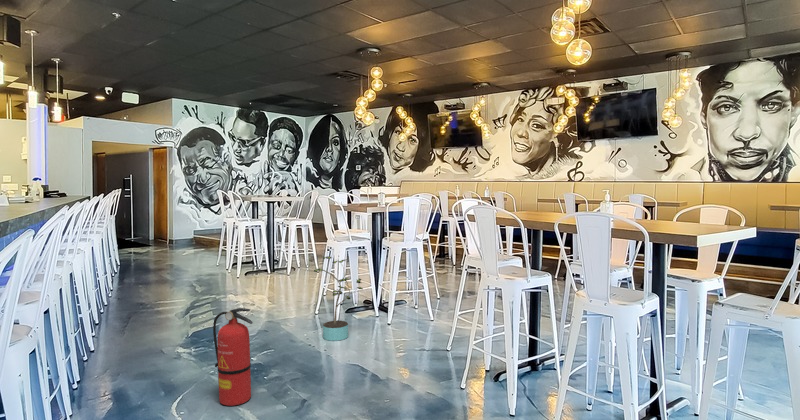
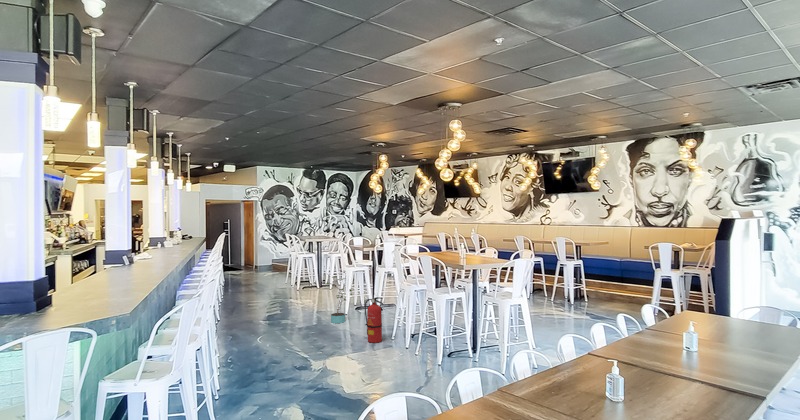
fire extinguisher: present [213,308,253,406] -> present [365,297,383,343]

